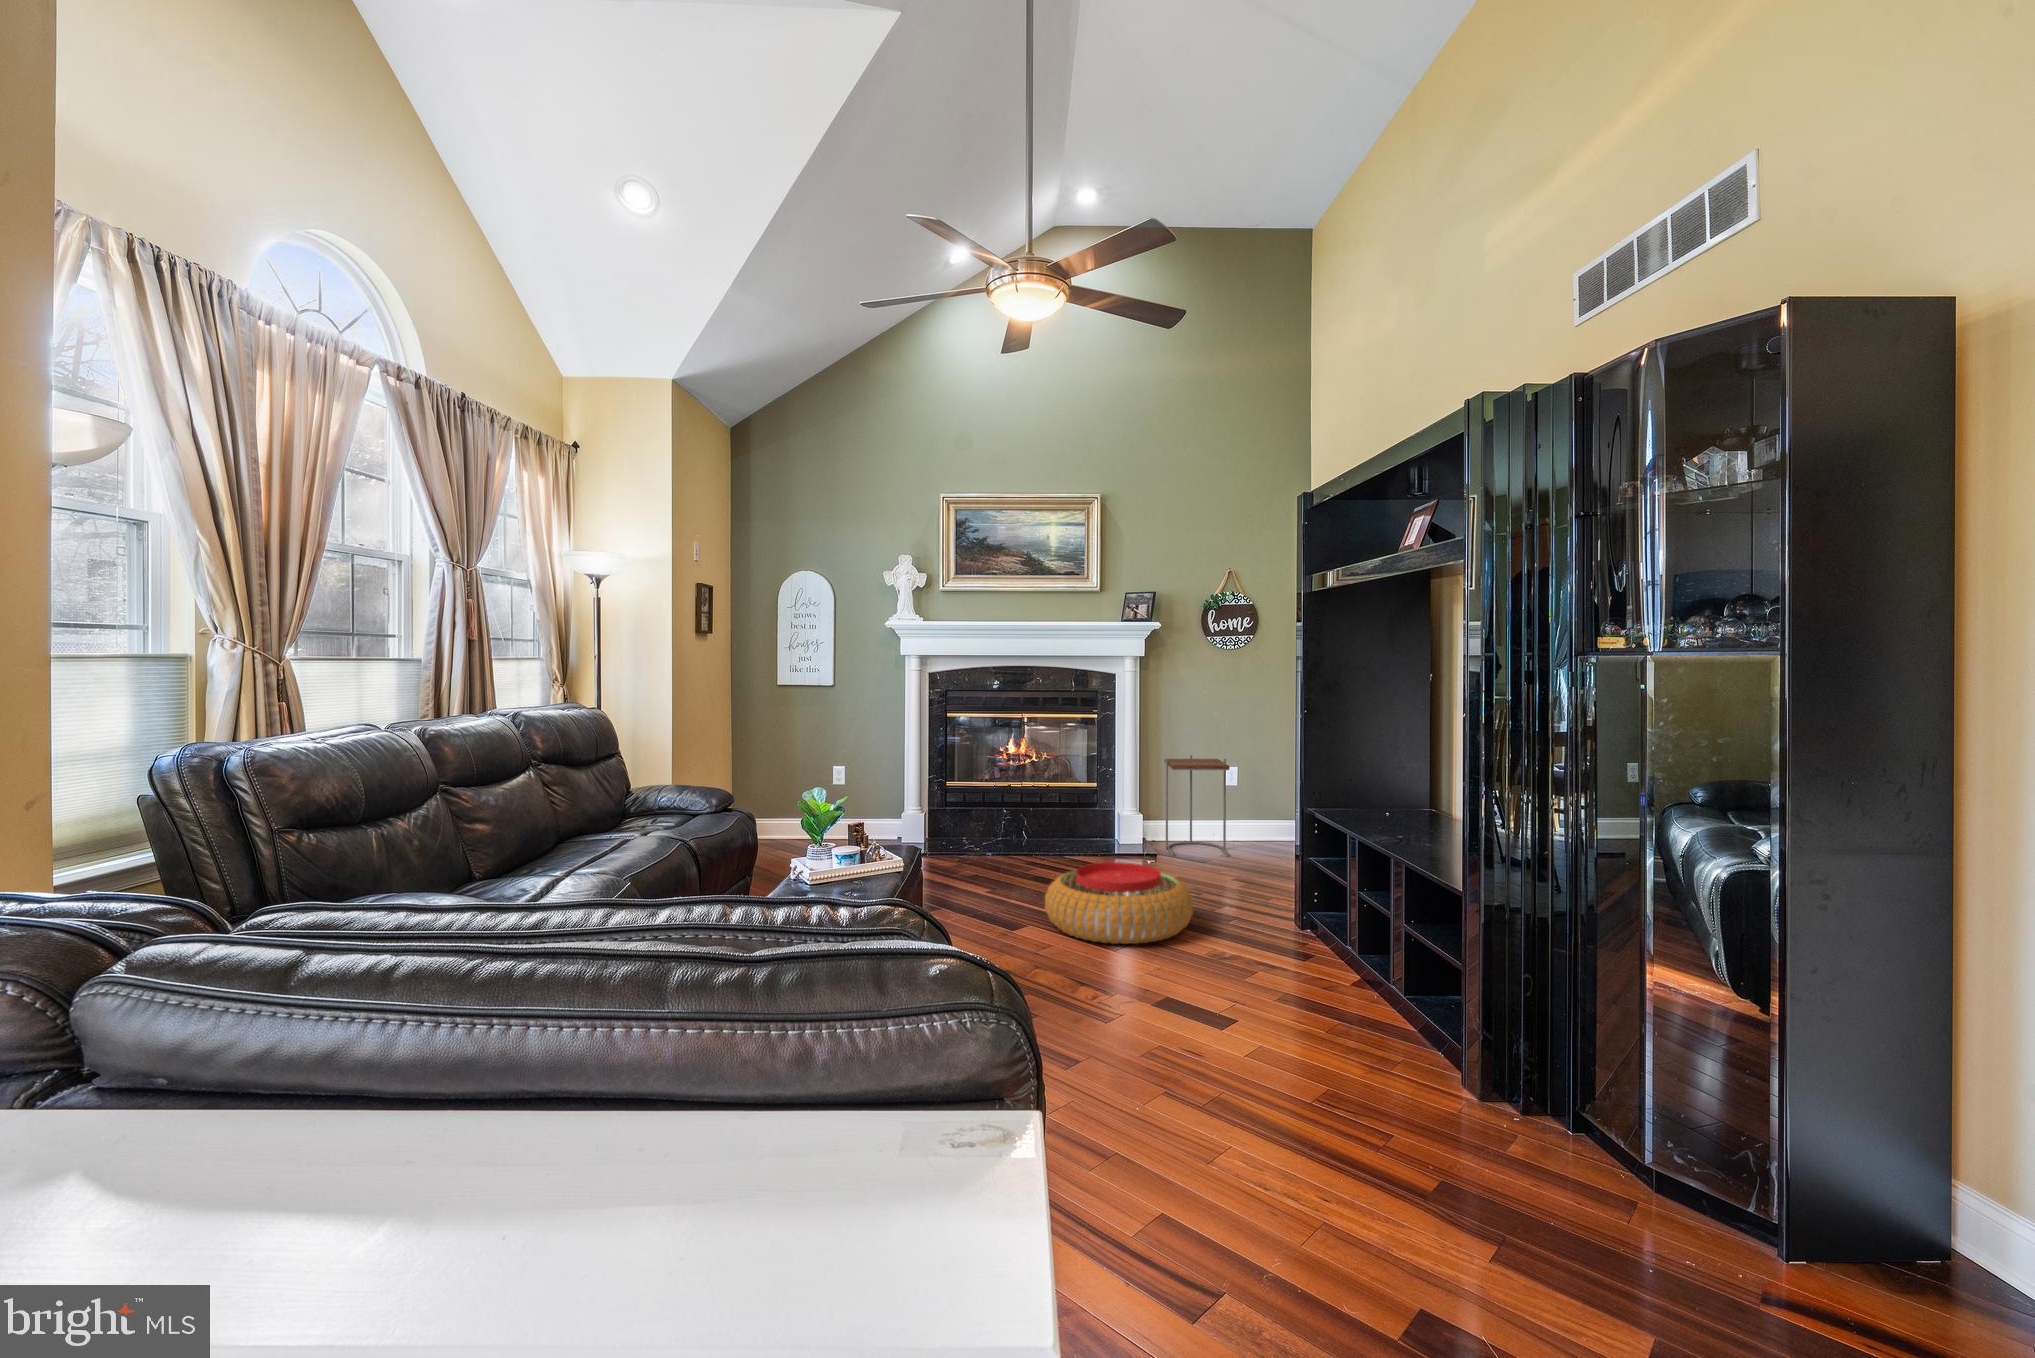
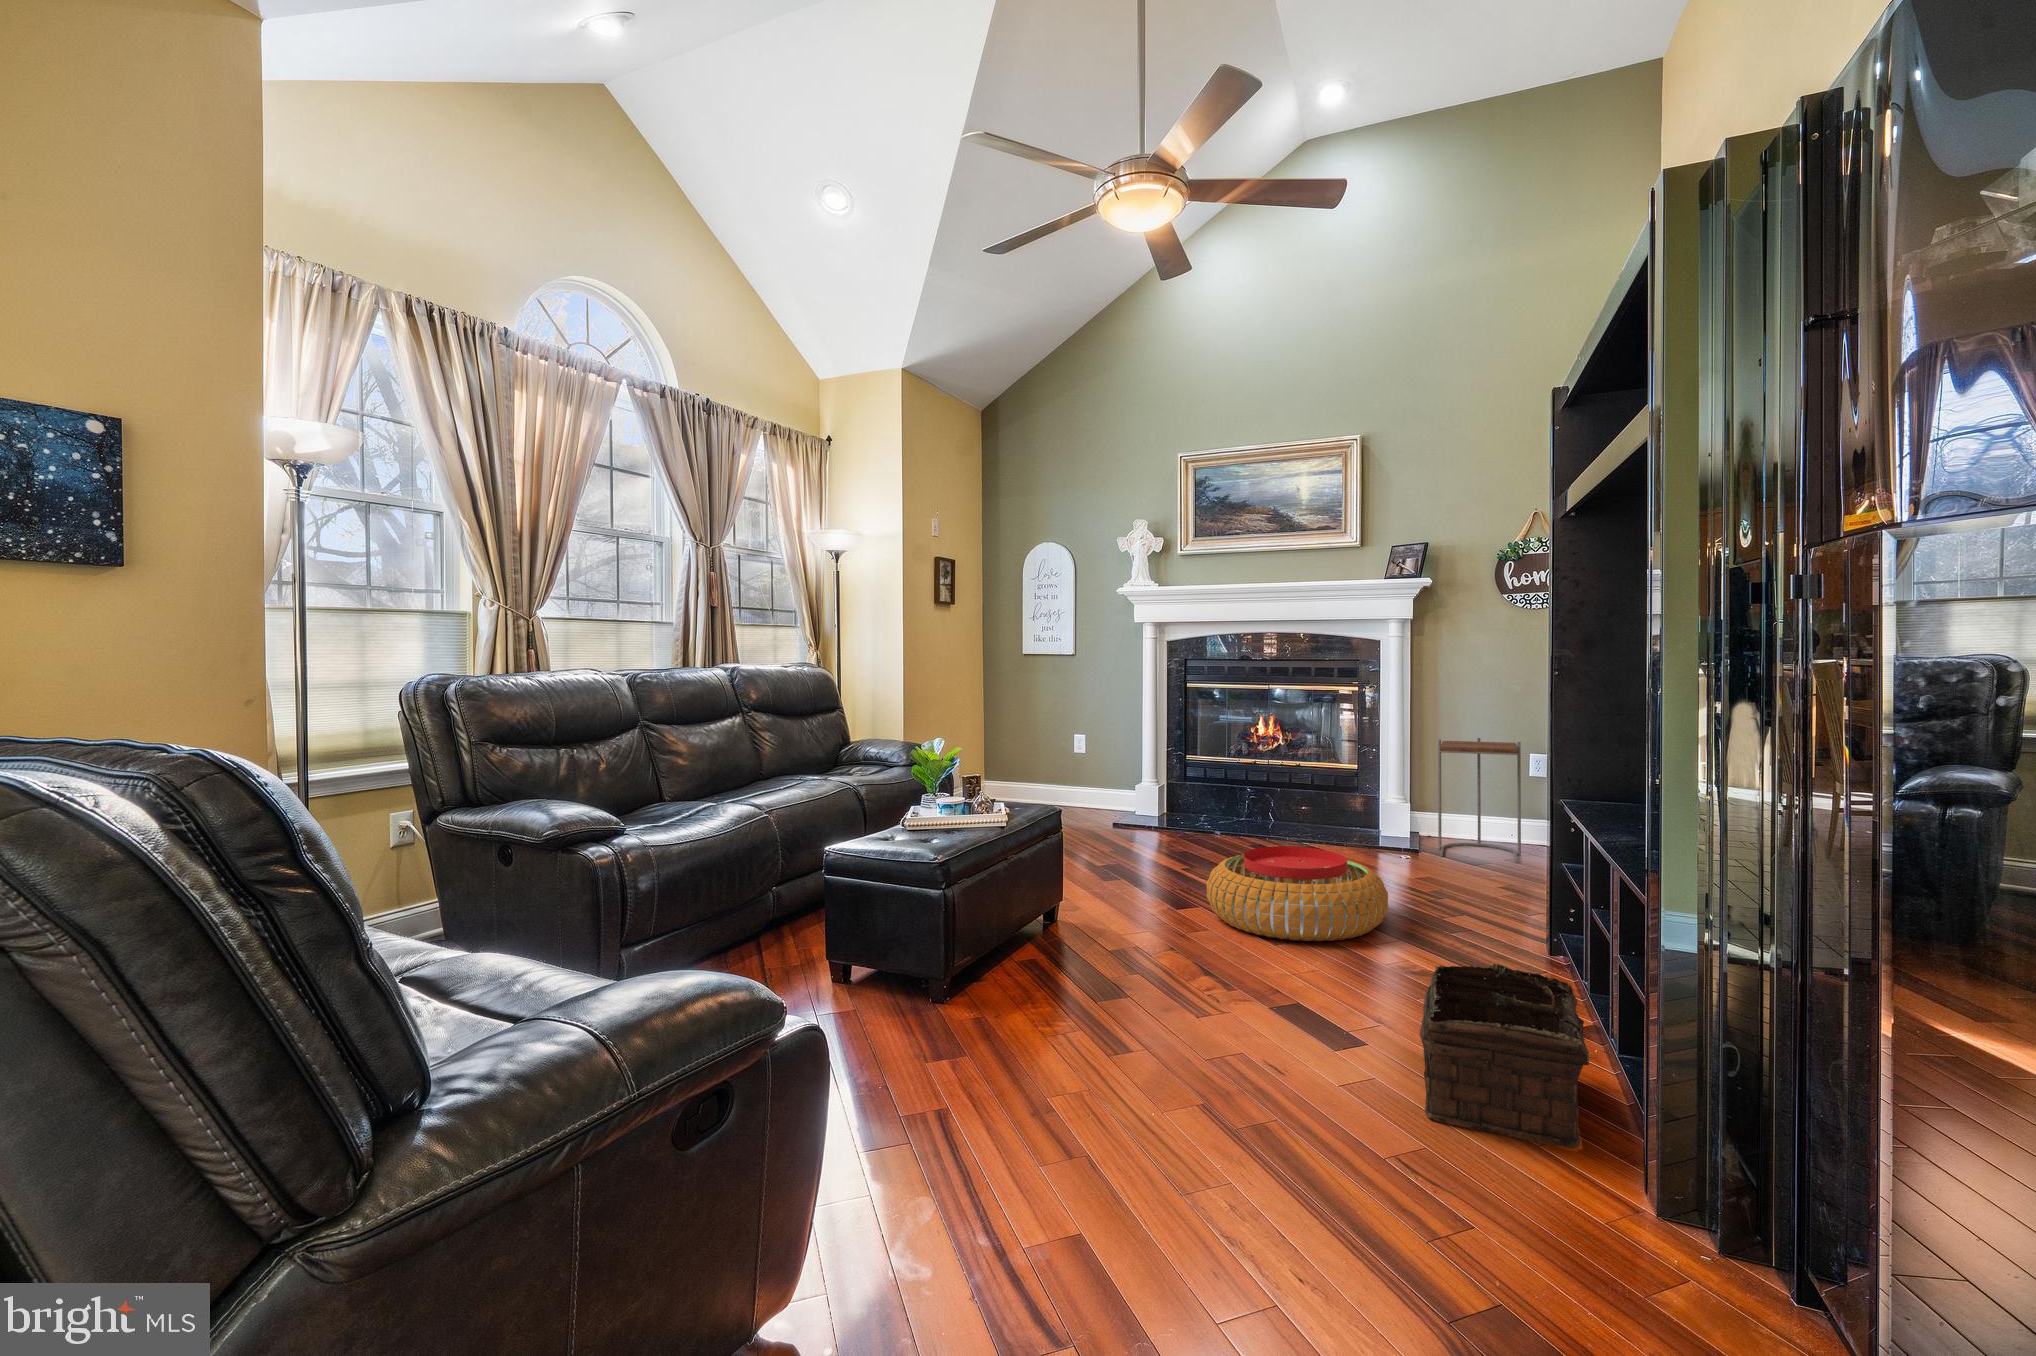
basket: none [1304,947,1445,1072] -> present [1420,964,1614,1148]

